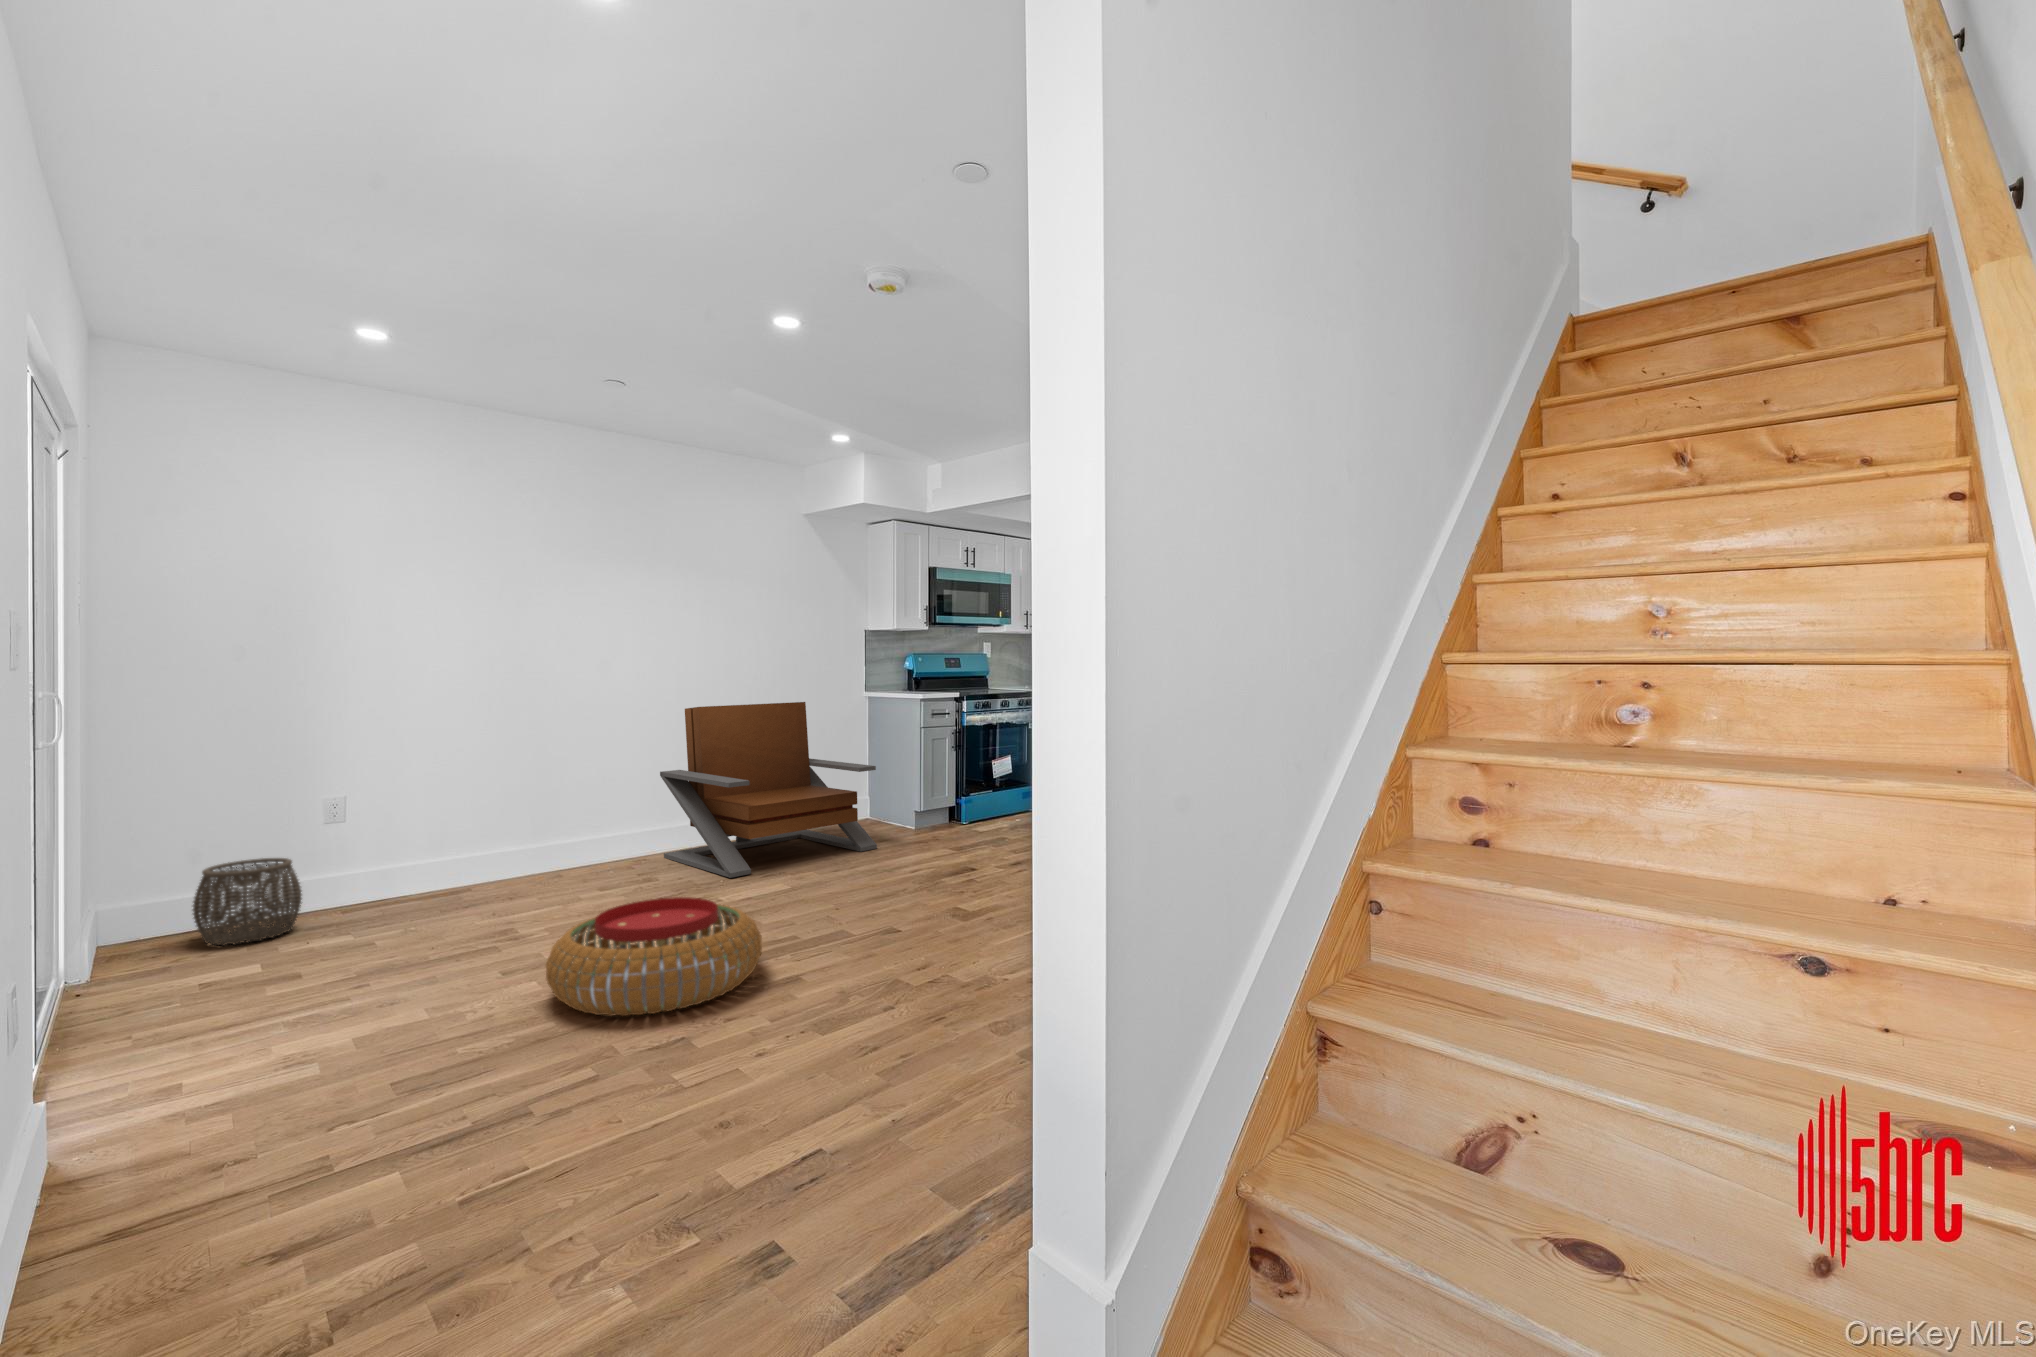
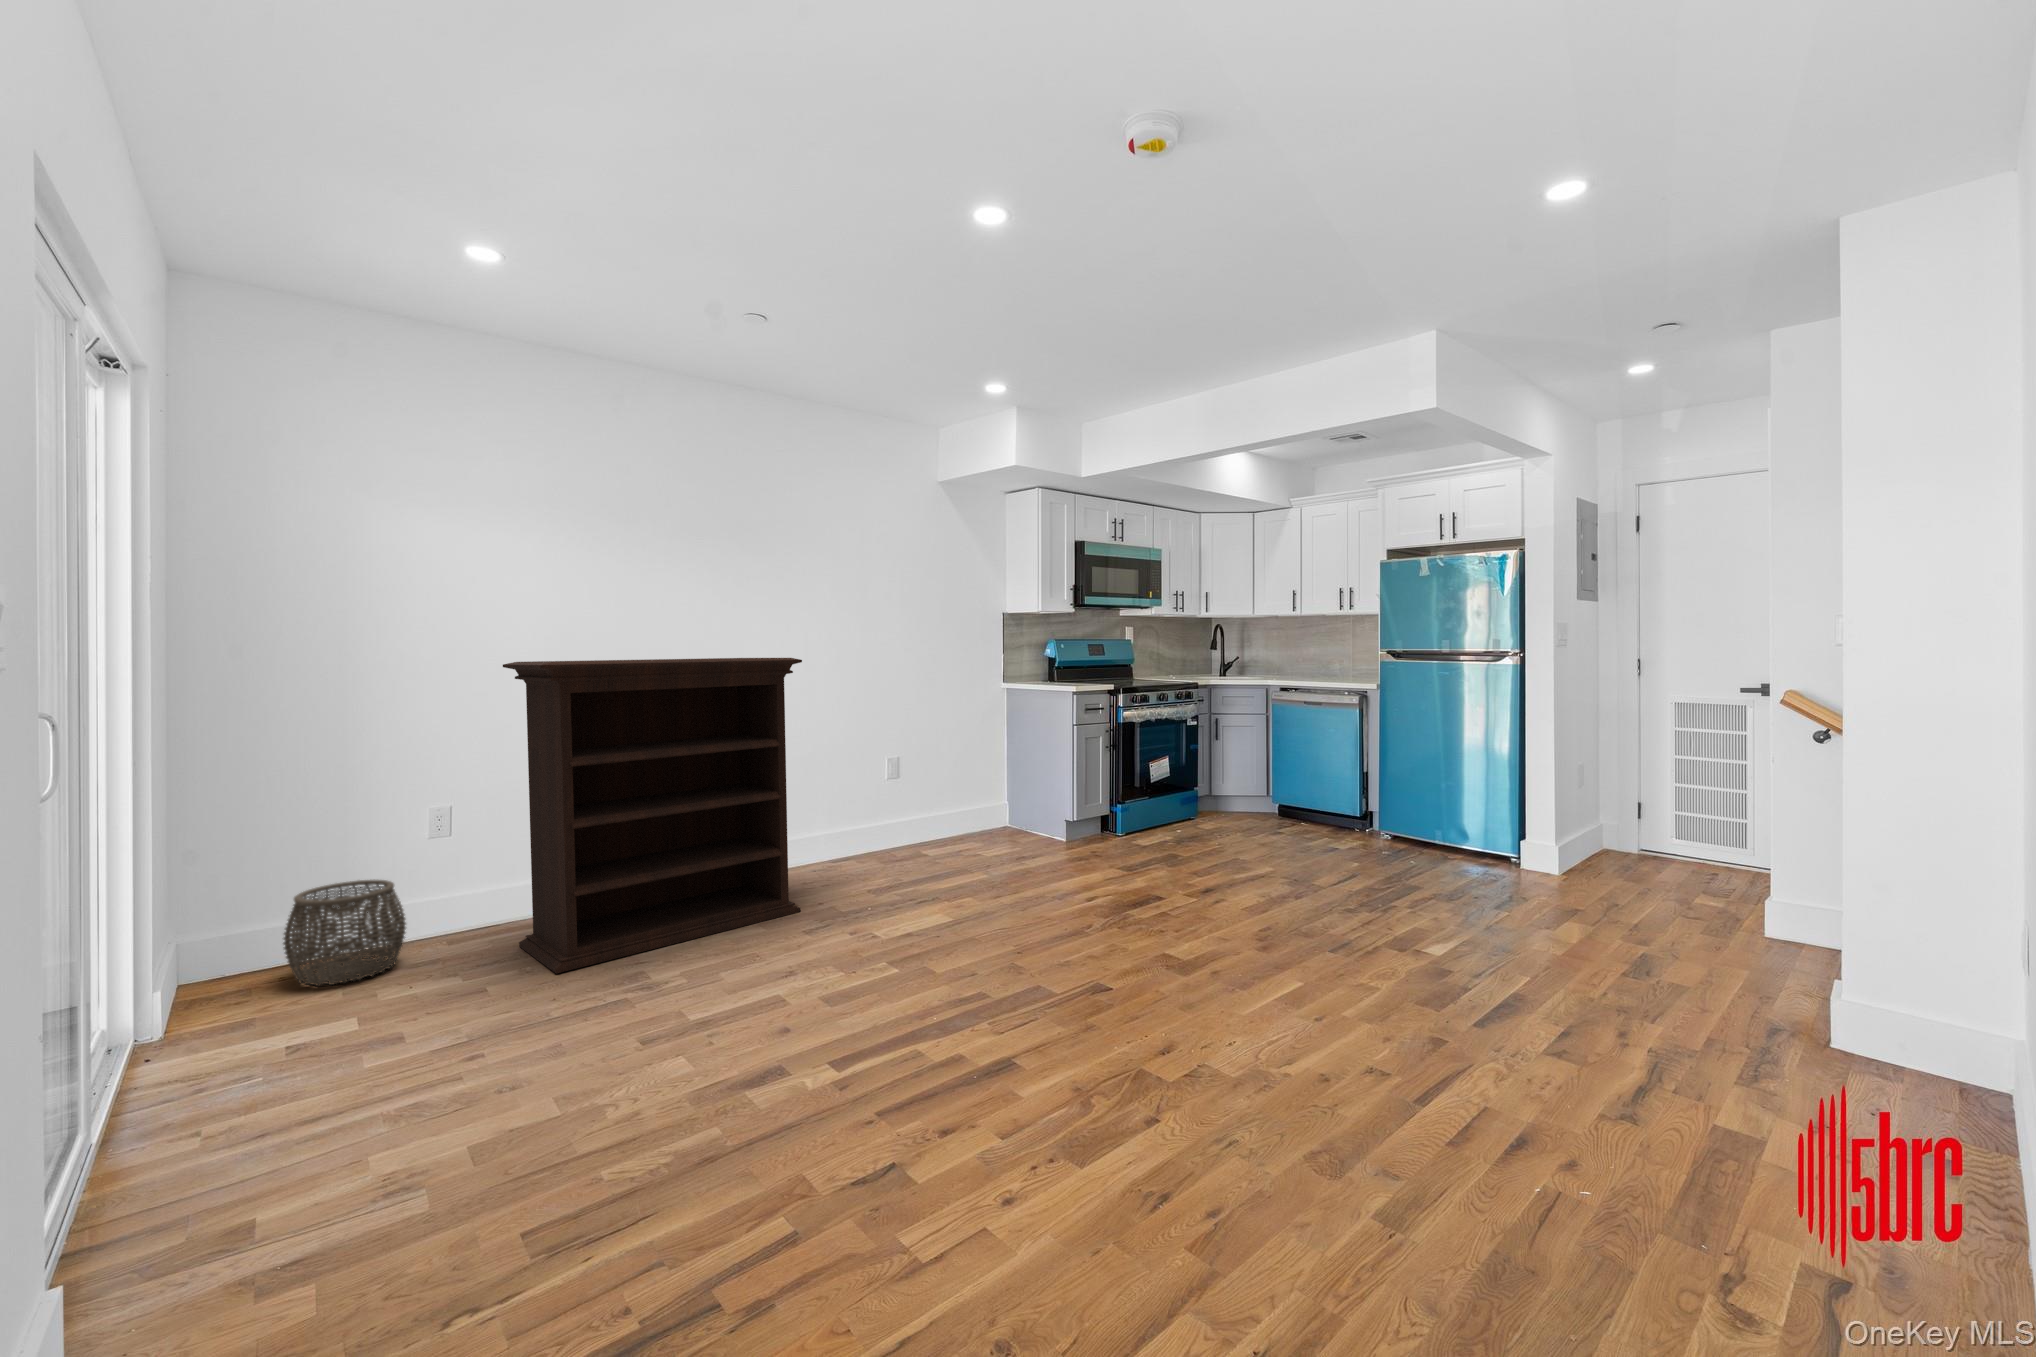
bookshelf: none [392,668,661,932] -> present [503,658,802,974]
lounge chair: present [660,702,877,878] -> none [792,695,1034,902]
pouf: present [546,897,762,1016] -> none [700,950,964,1123]

